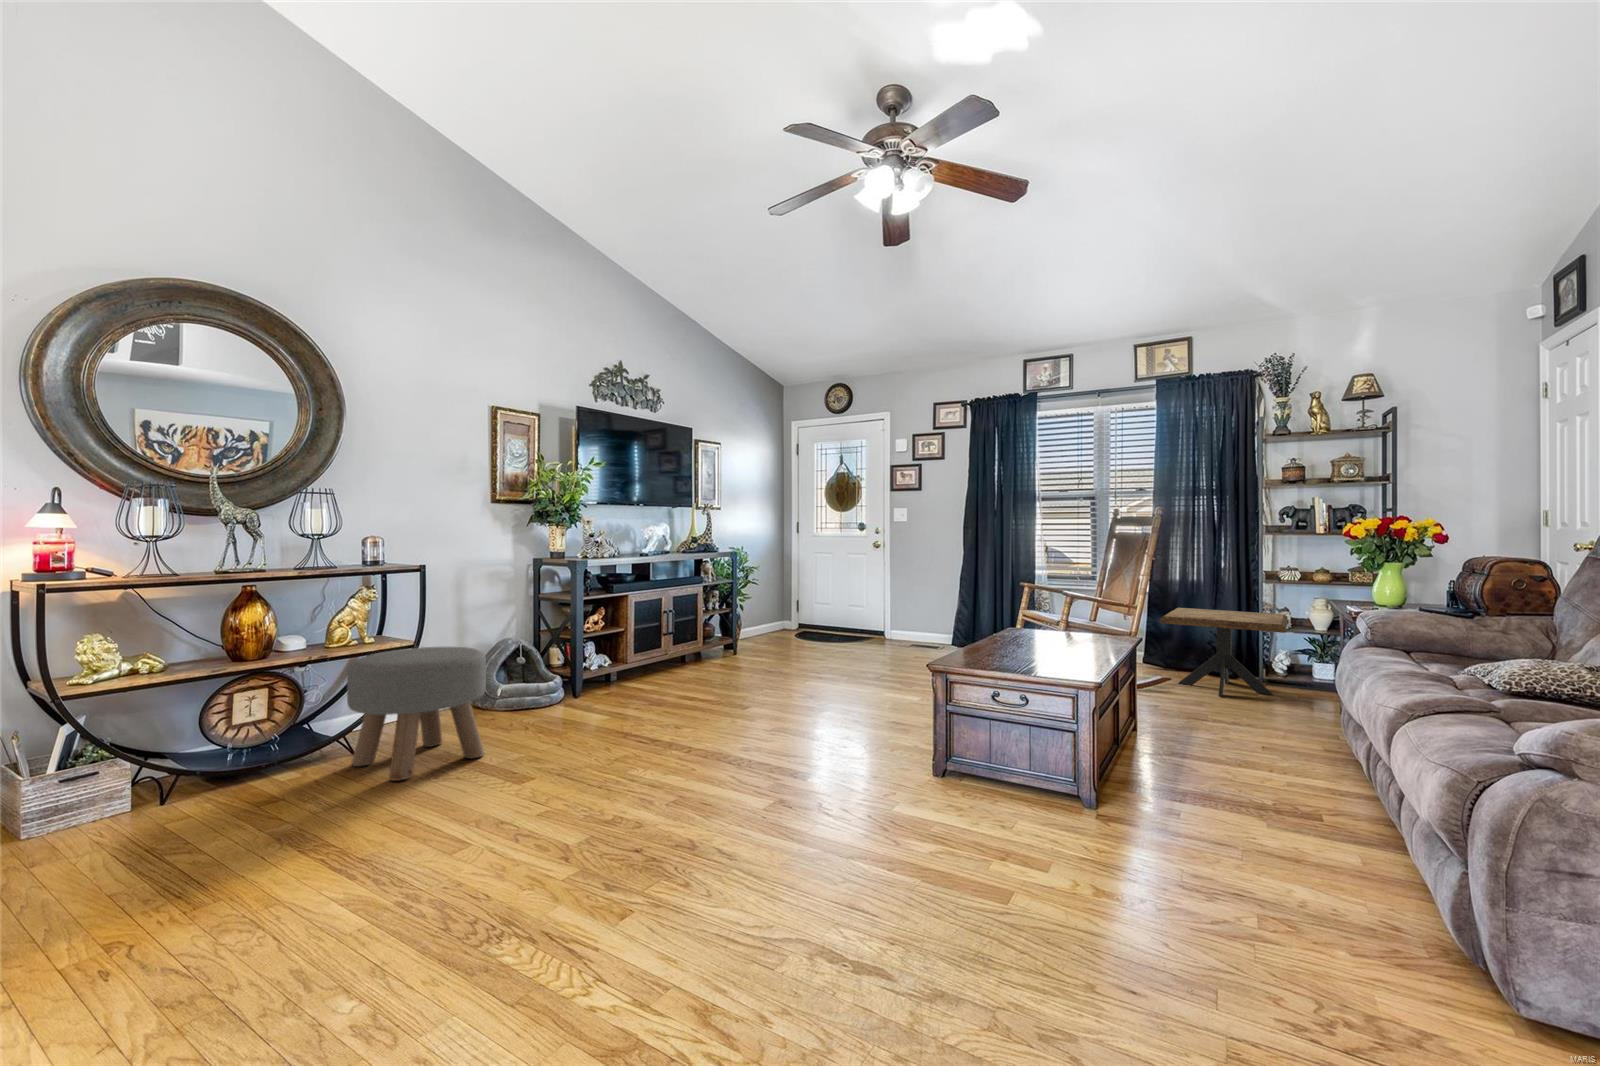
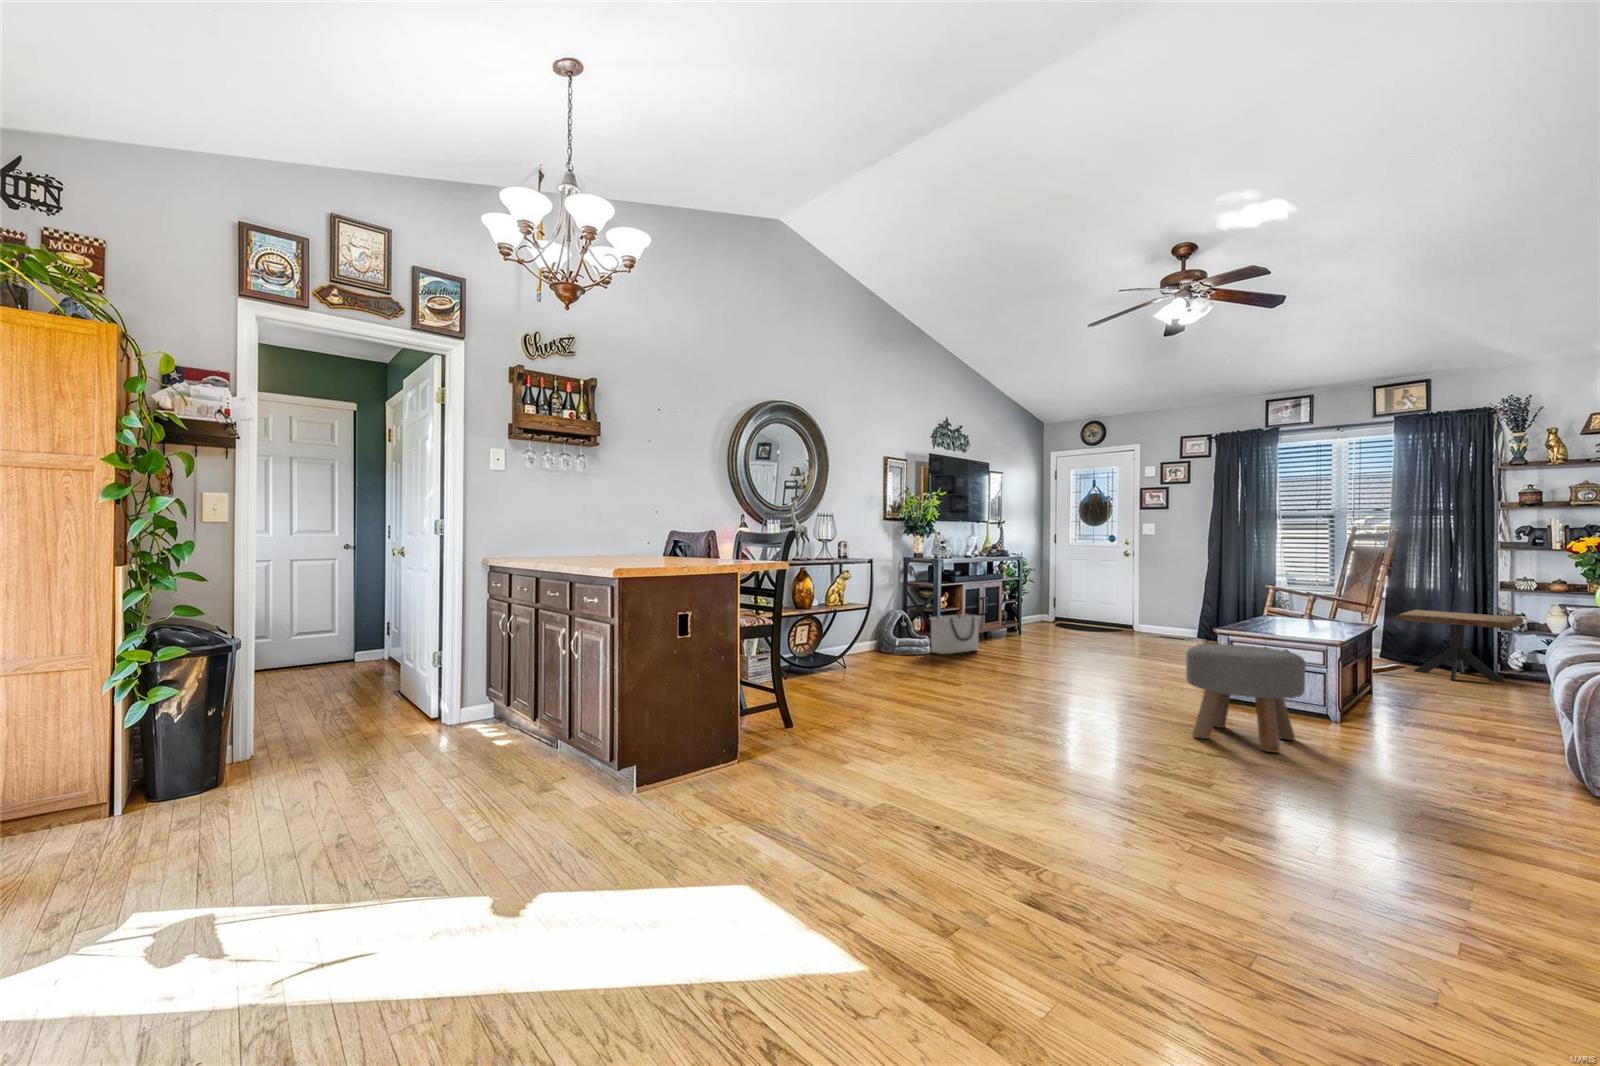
storage bin: none [587,633,667,696] -> present [930,614,980,654]
ottoman: present [347,647,486,780] -> present [1186,644,1306,752]

